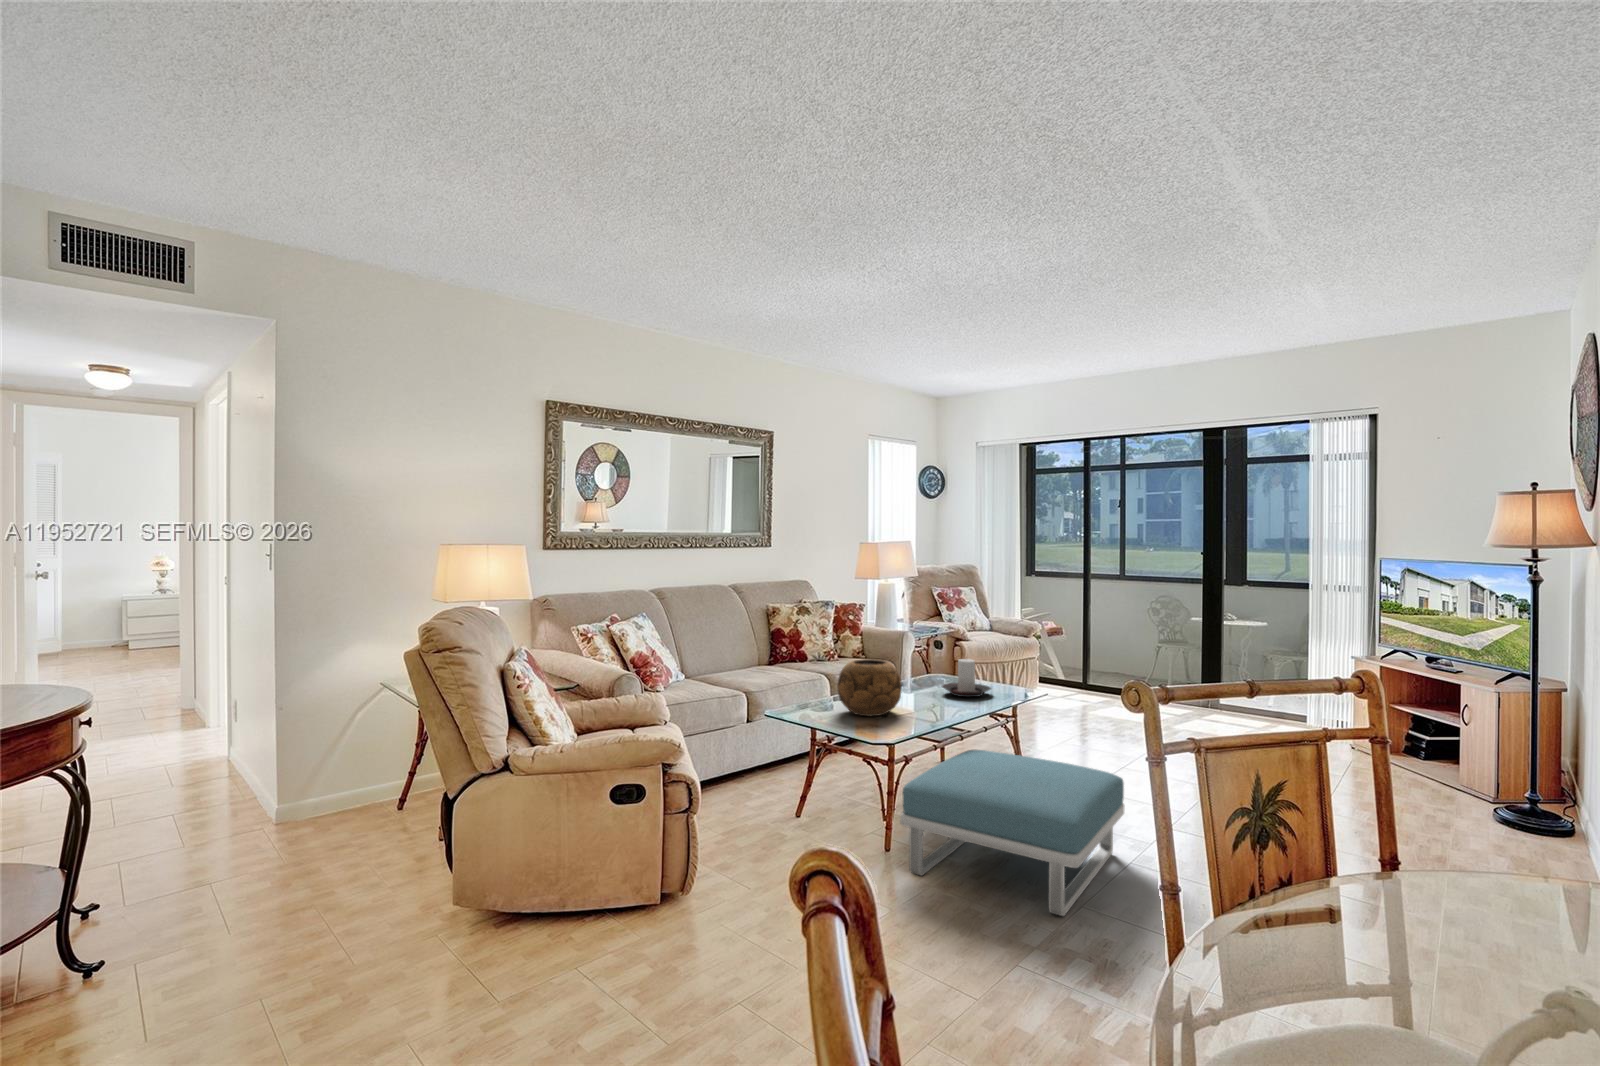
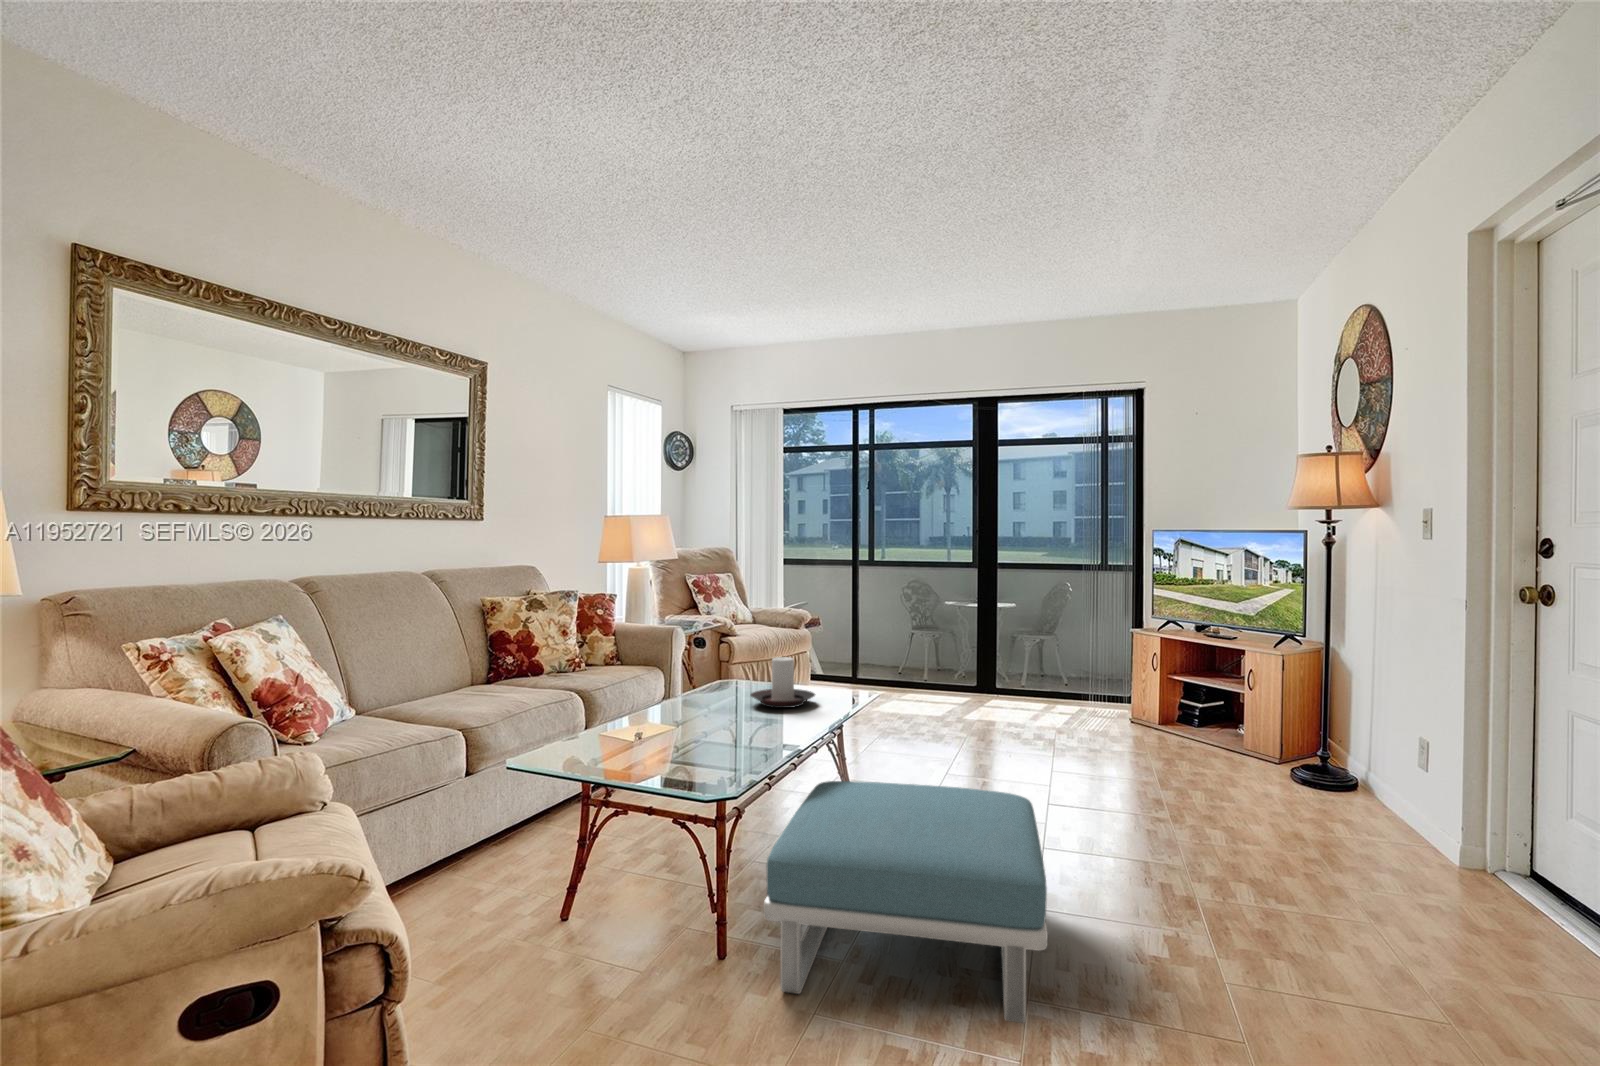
decorative bowl: present [837,659,902,716] -> none [623,665,718,750]

